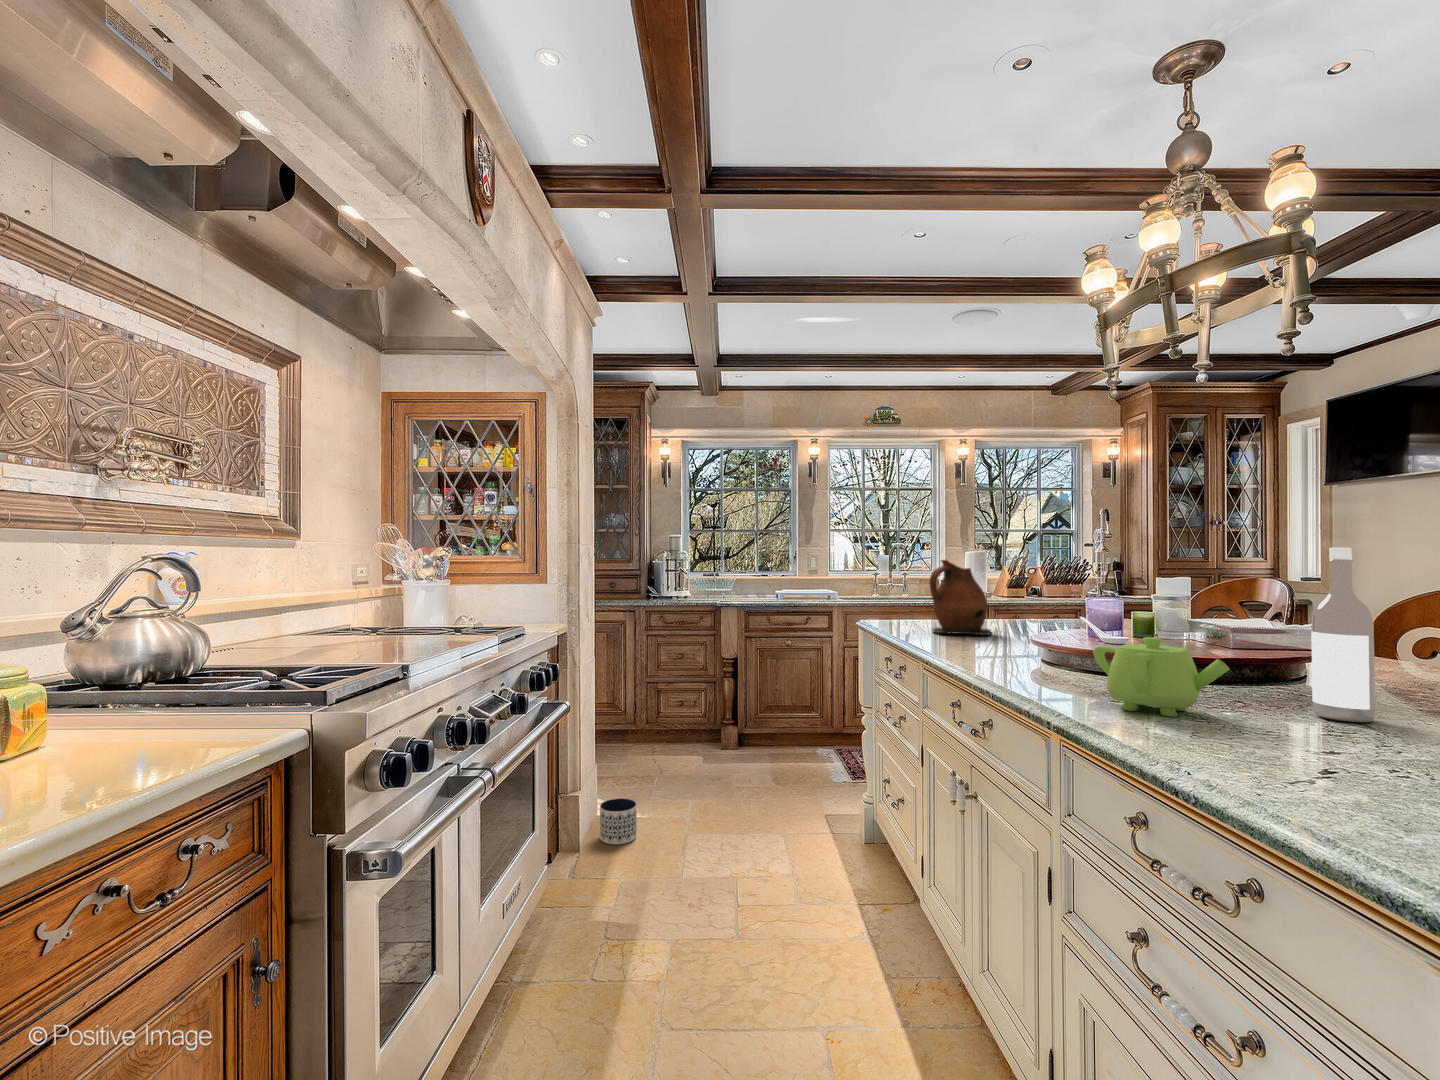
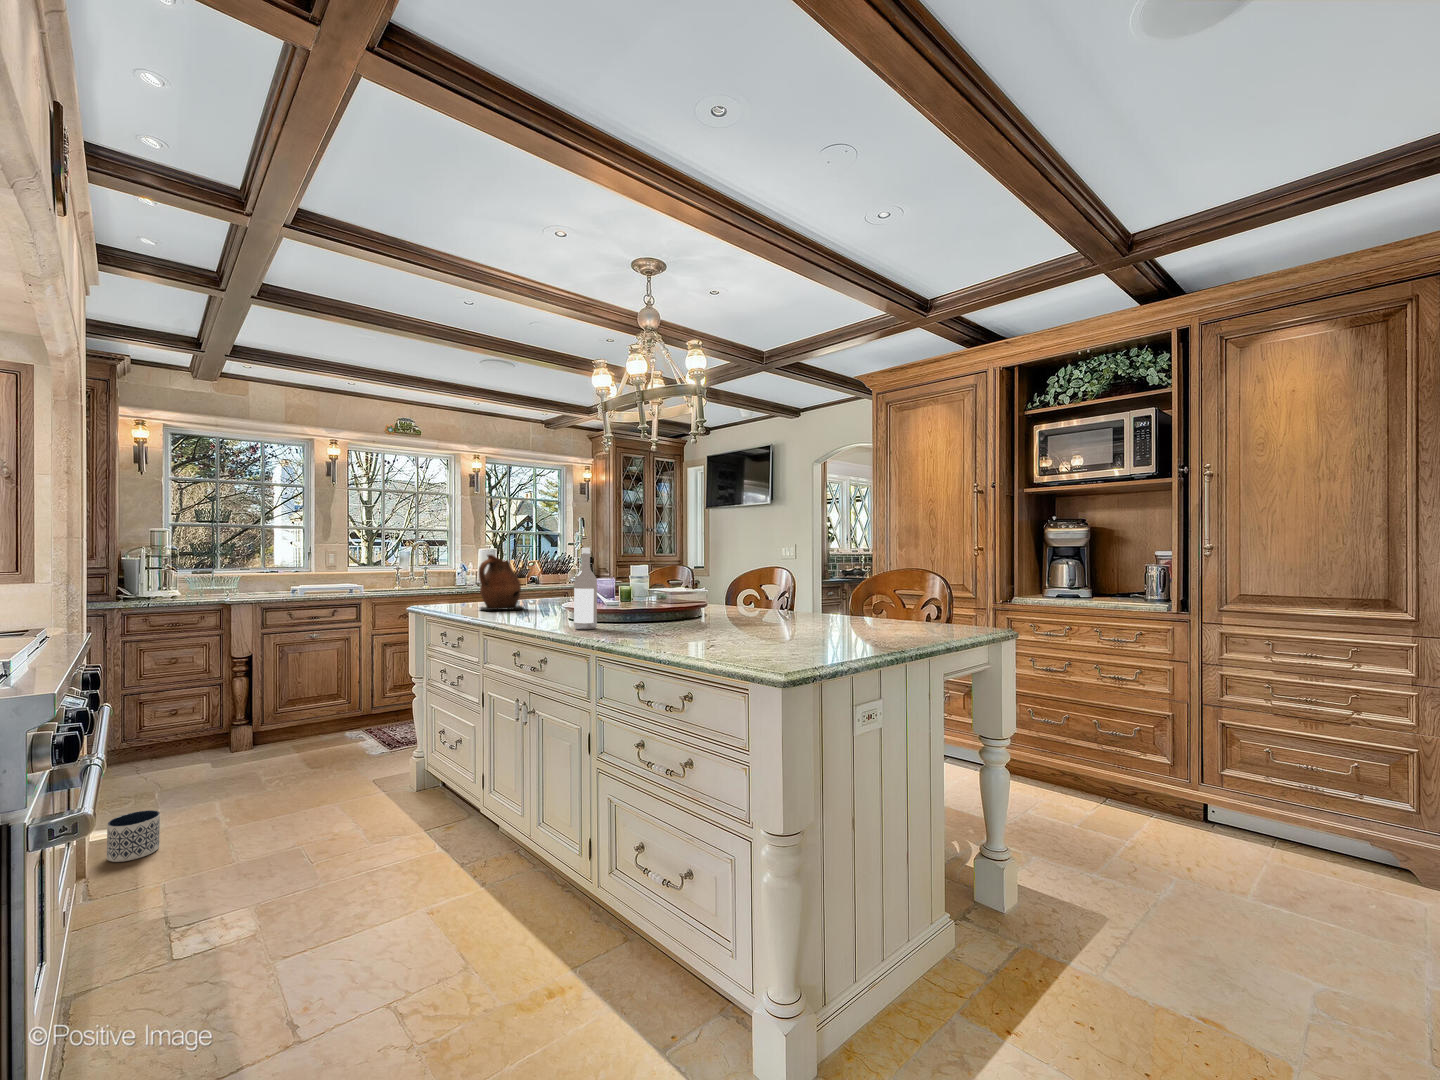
wine bottle: present [1311,547,1376,722] -> present [574,548,597,629]
teapot: present [1093,637,1230,717] -> none [611,595,675,636]

